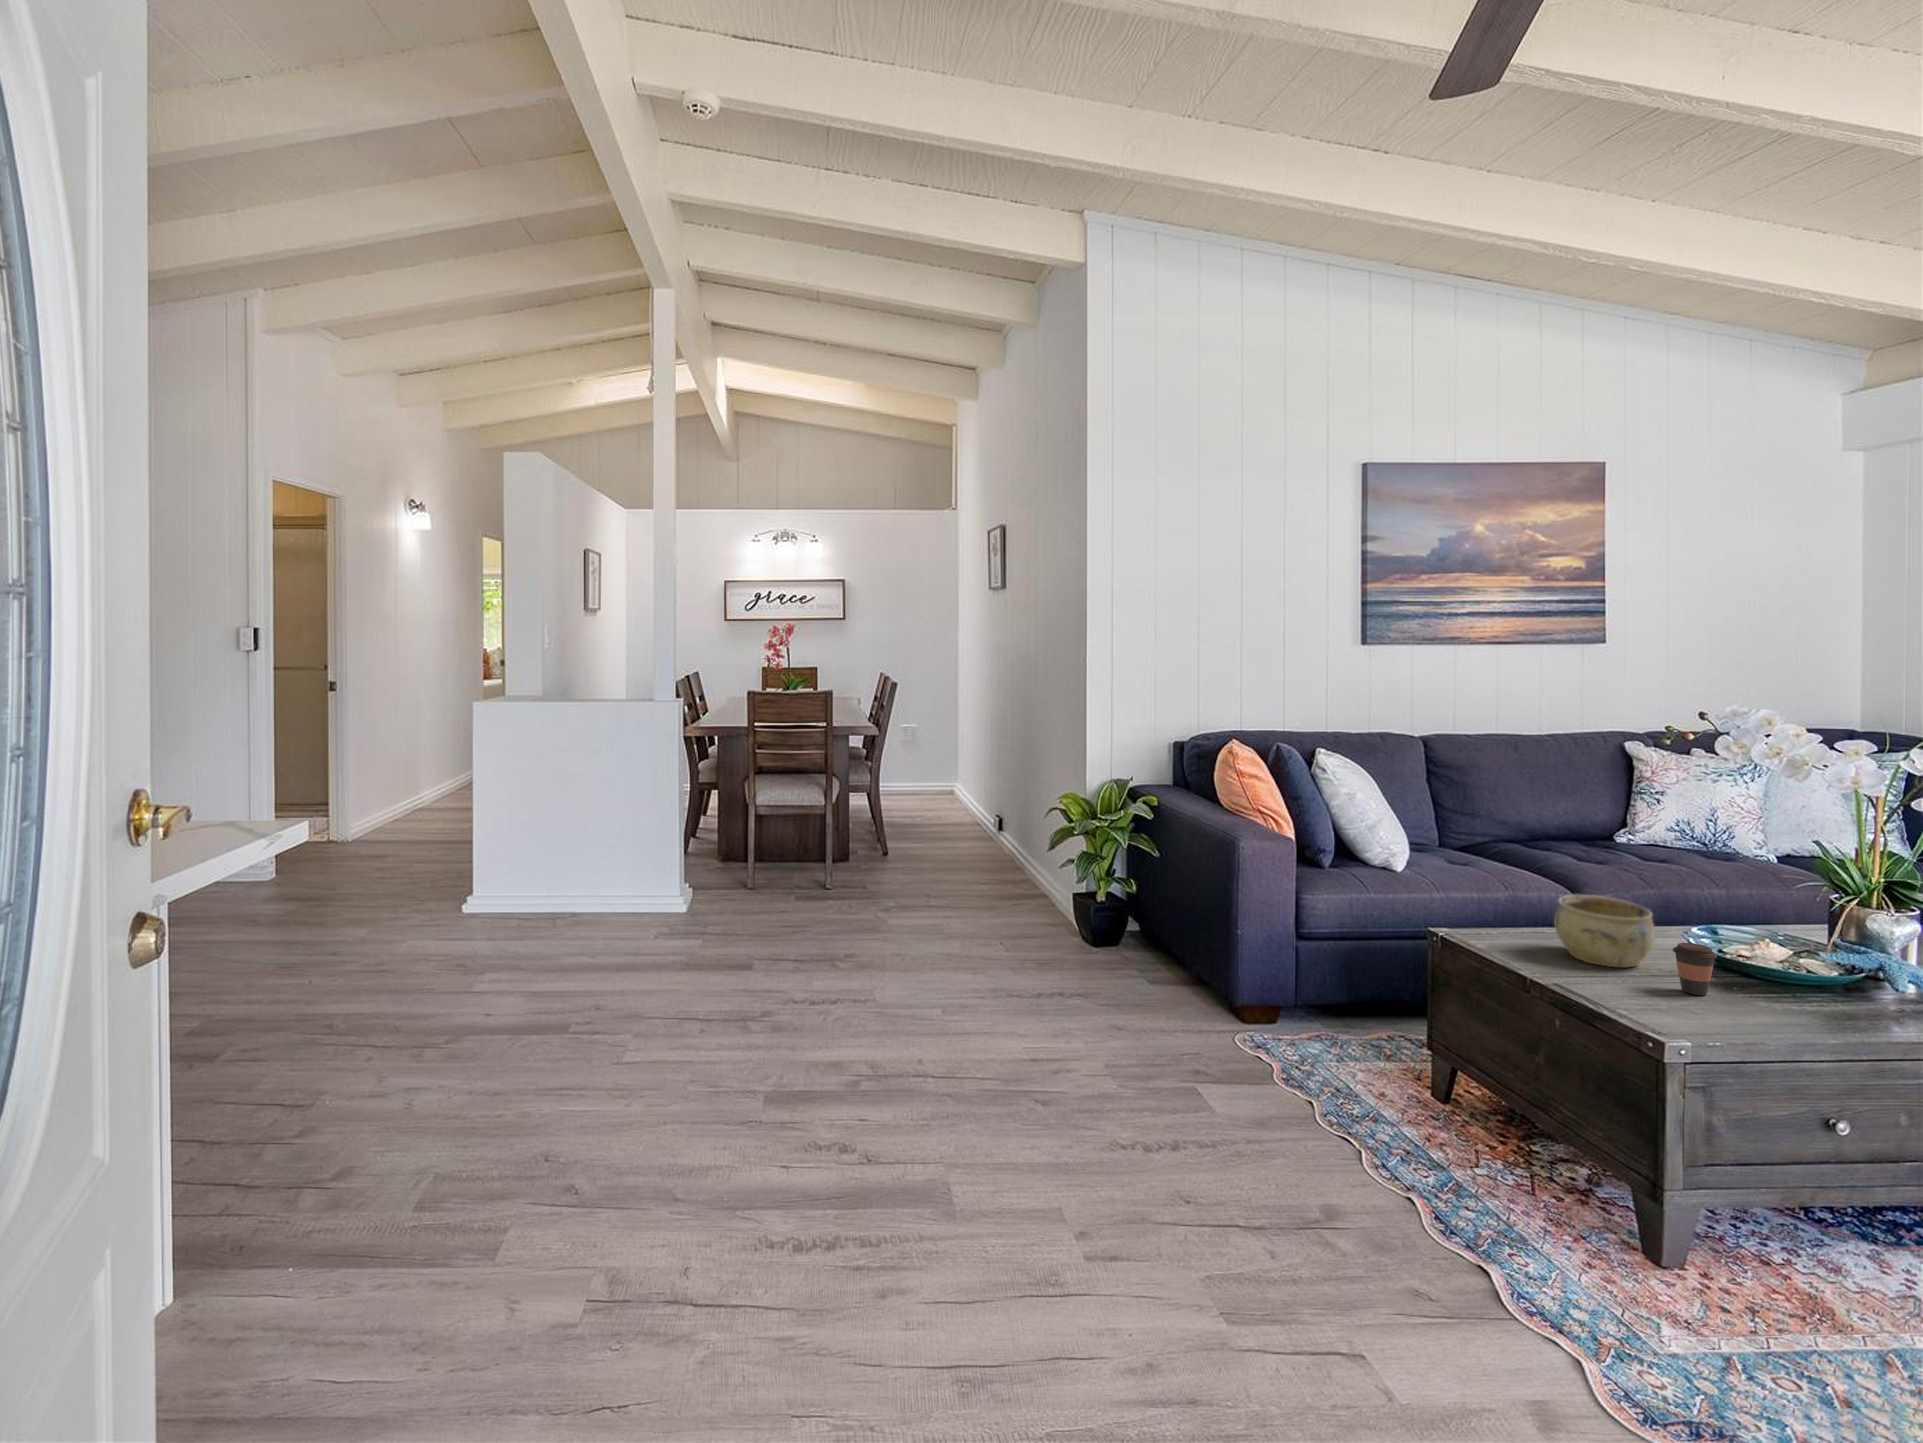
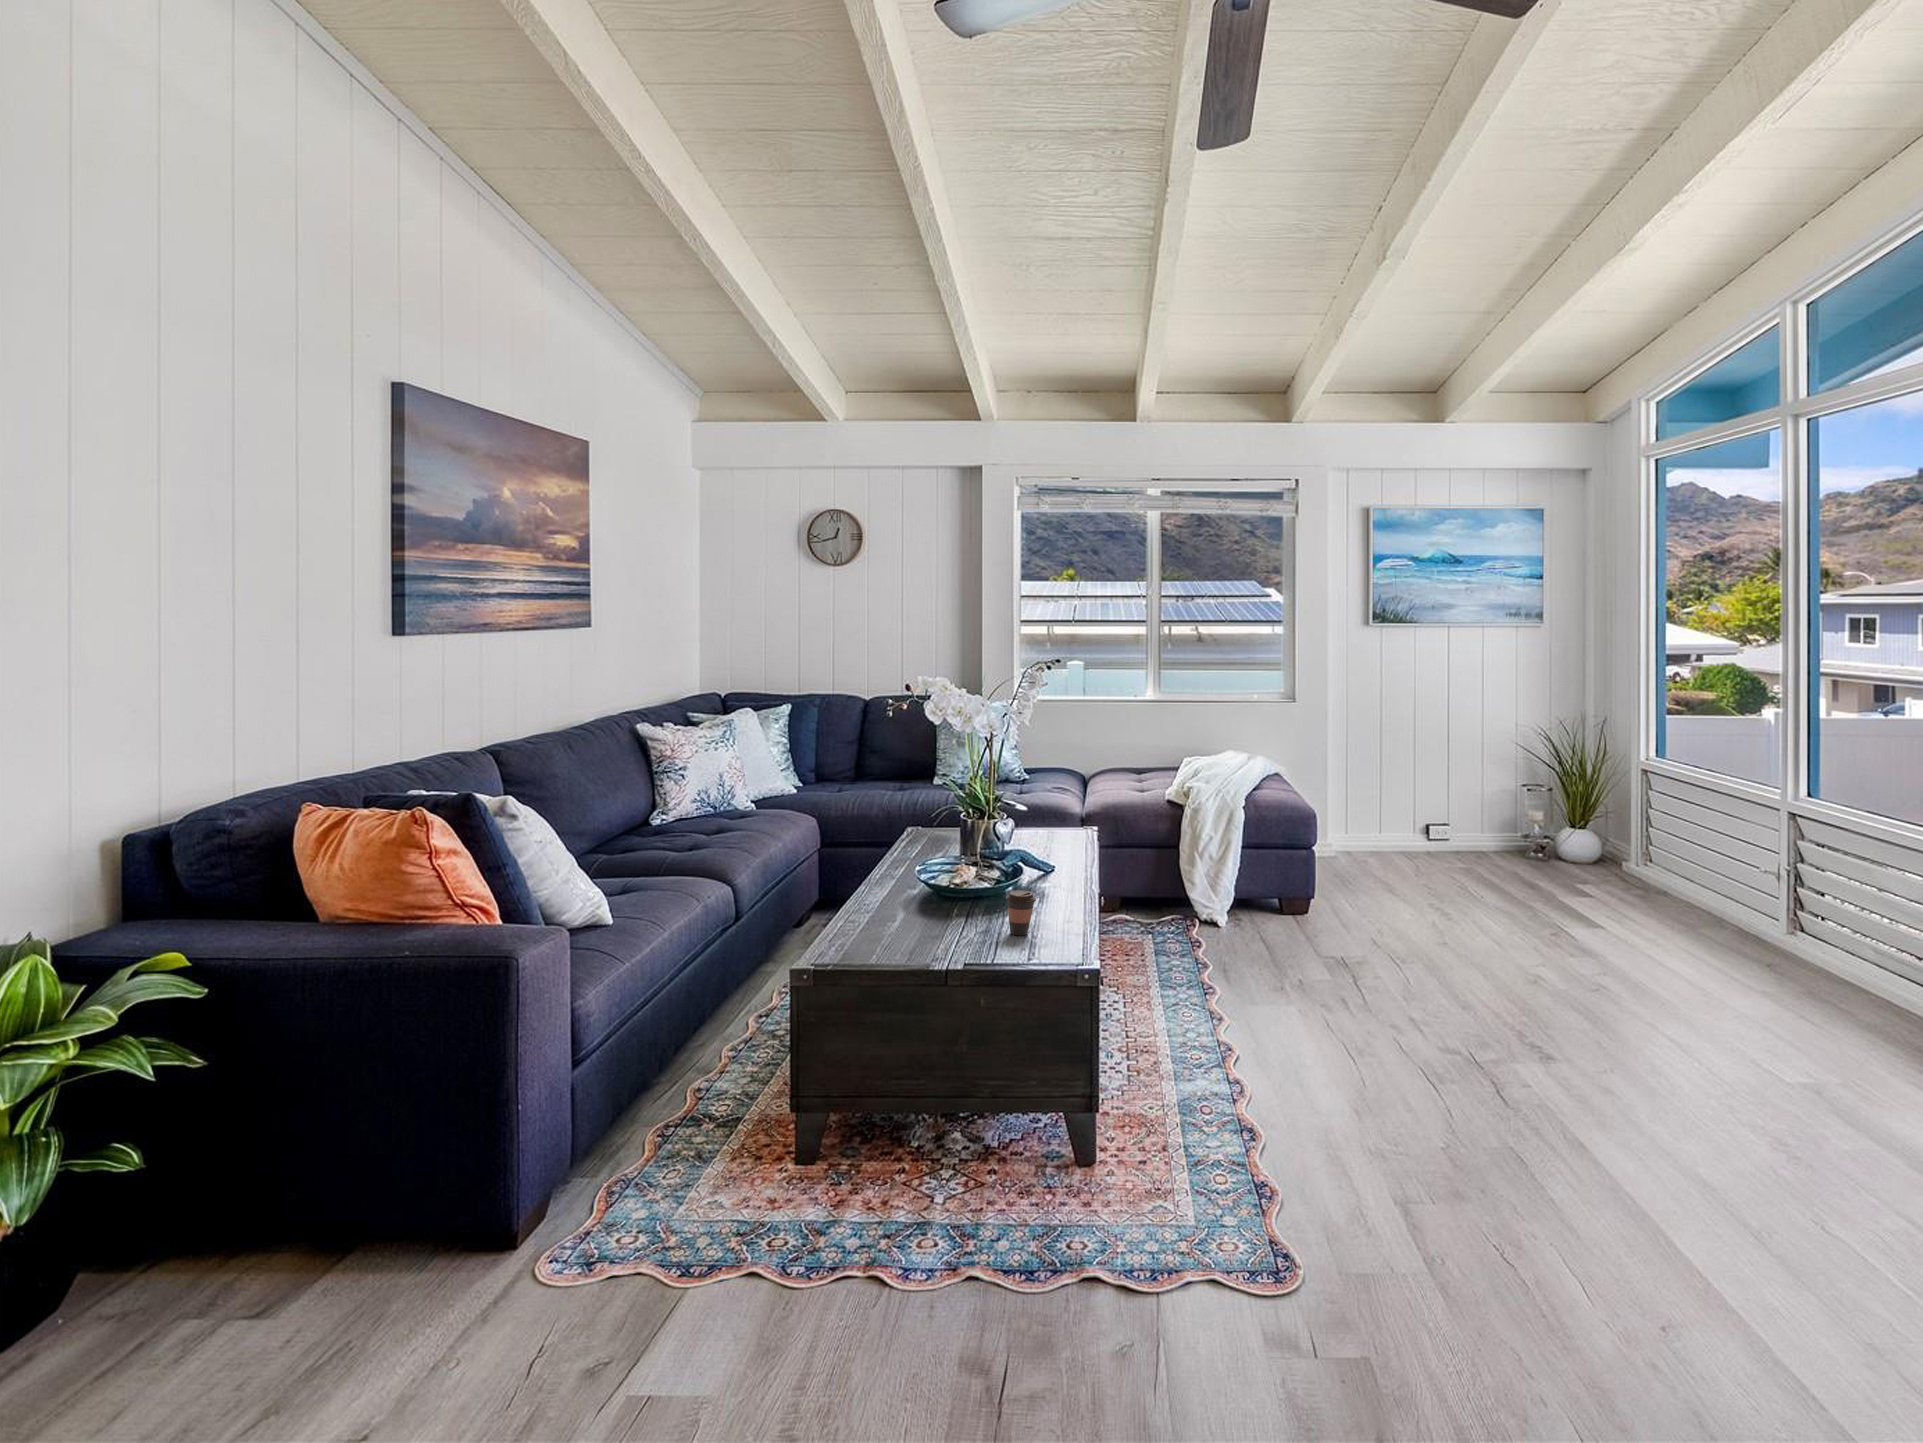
ceramic bowl: present [1554,895,1655,967] -> none [887,869,967,937]

